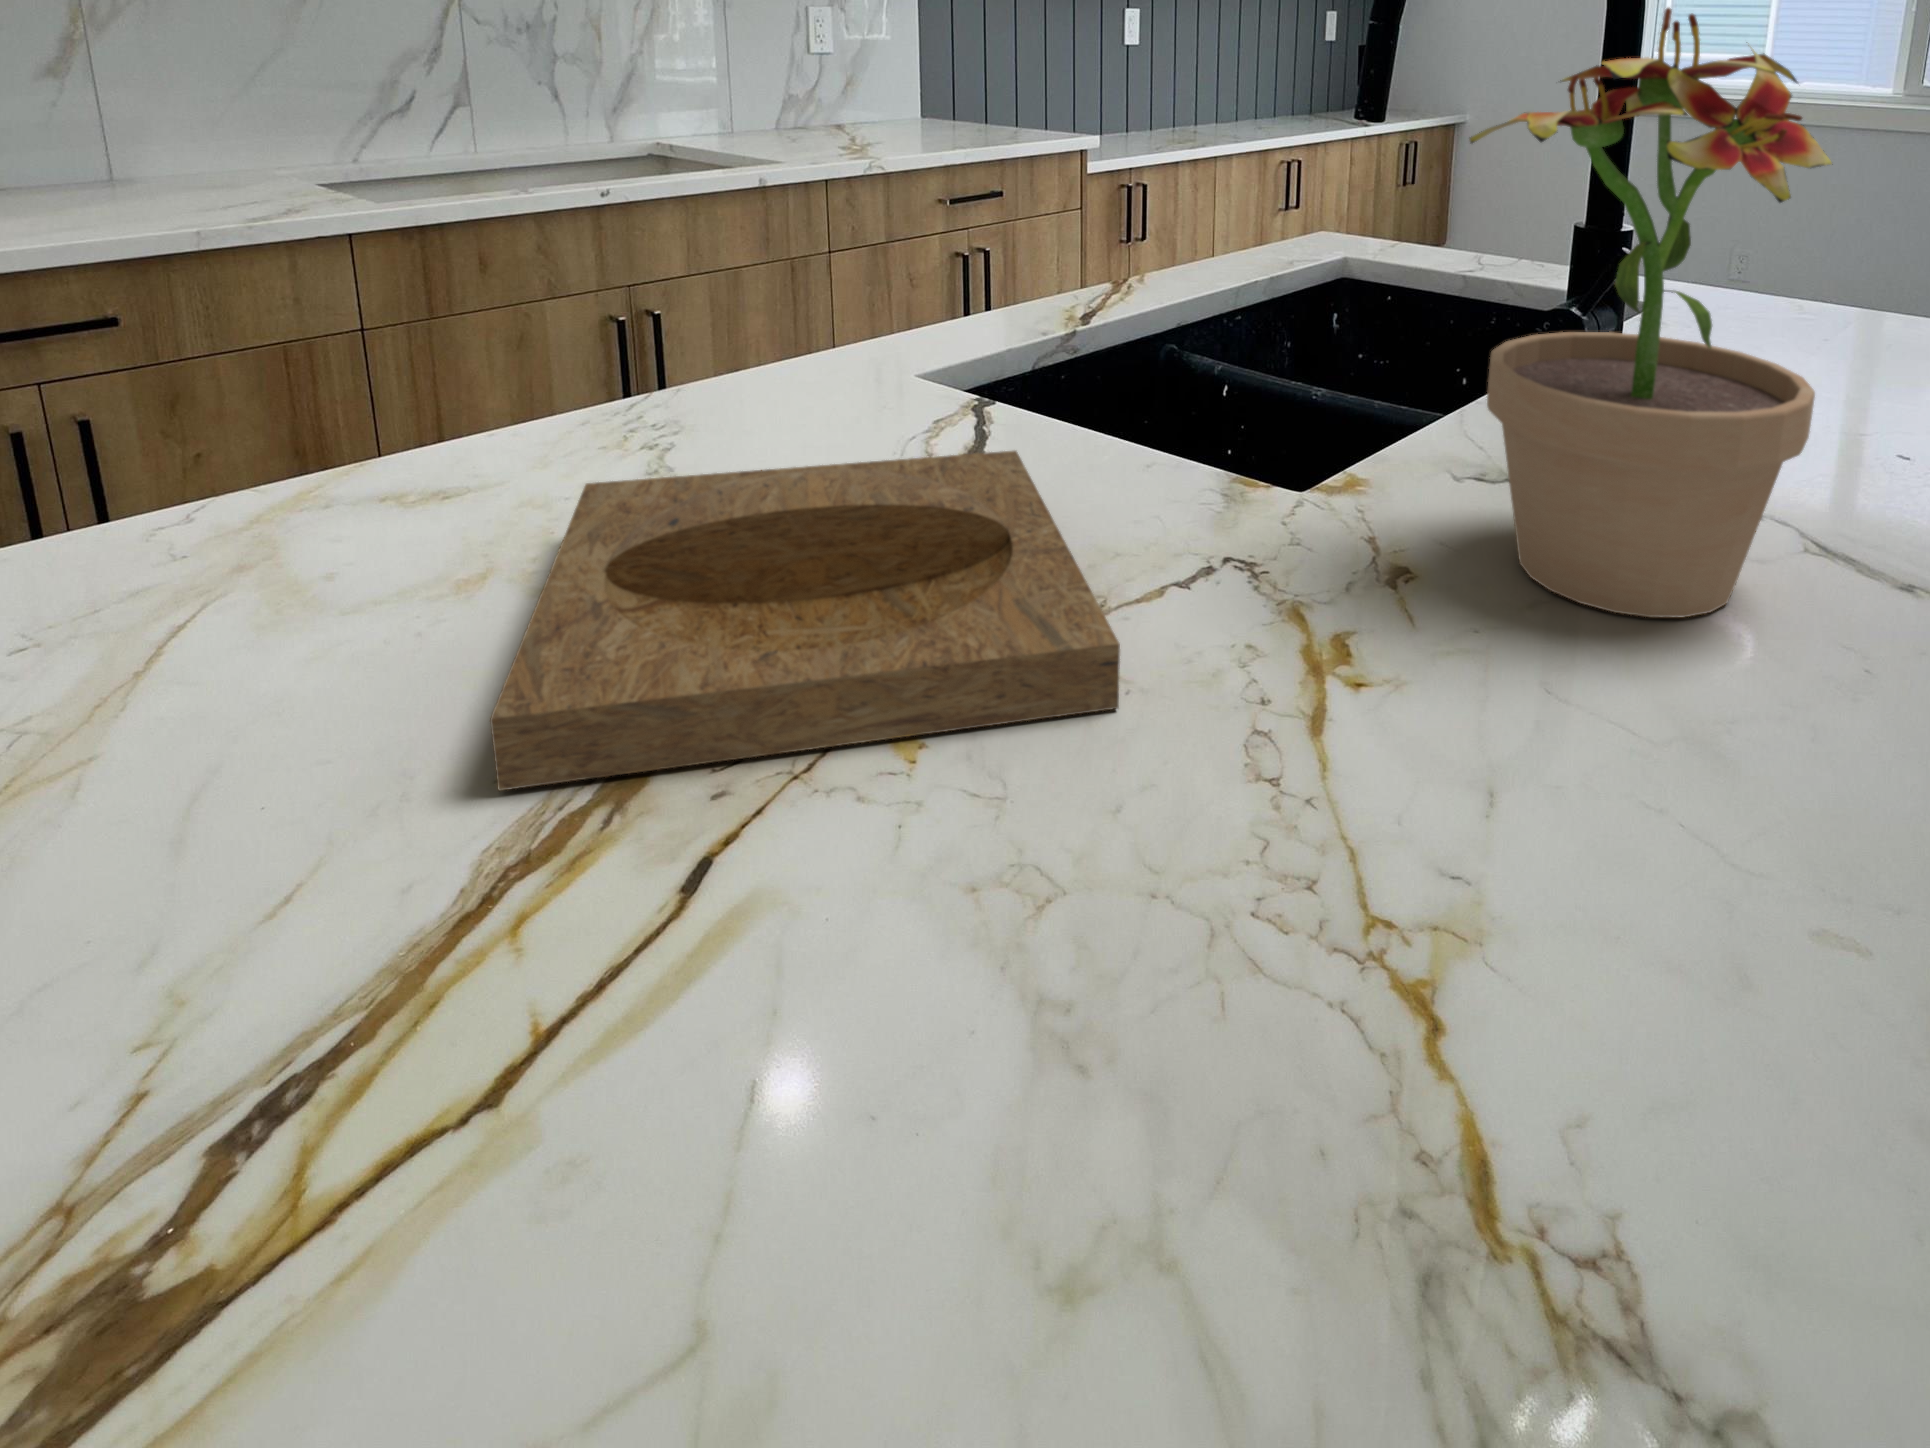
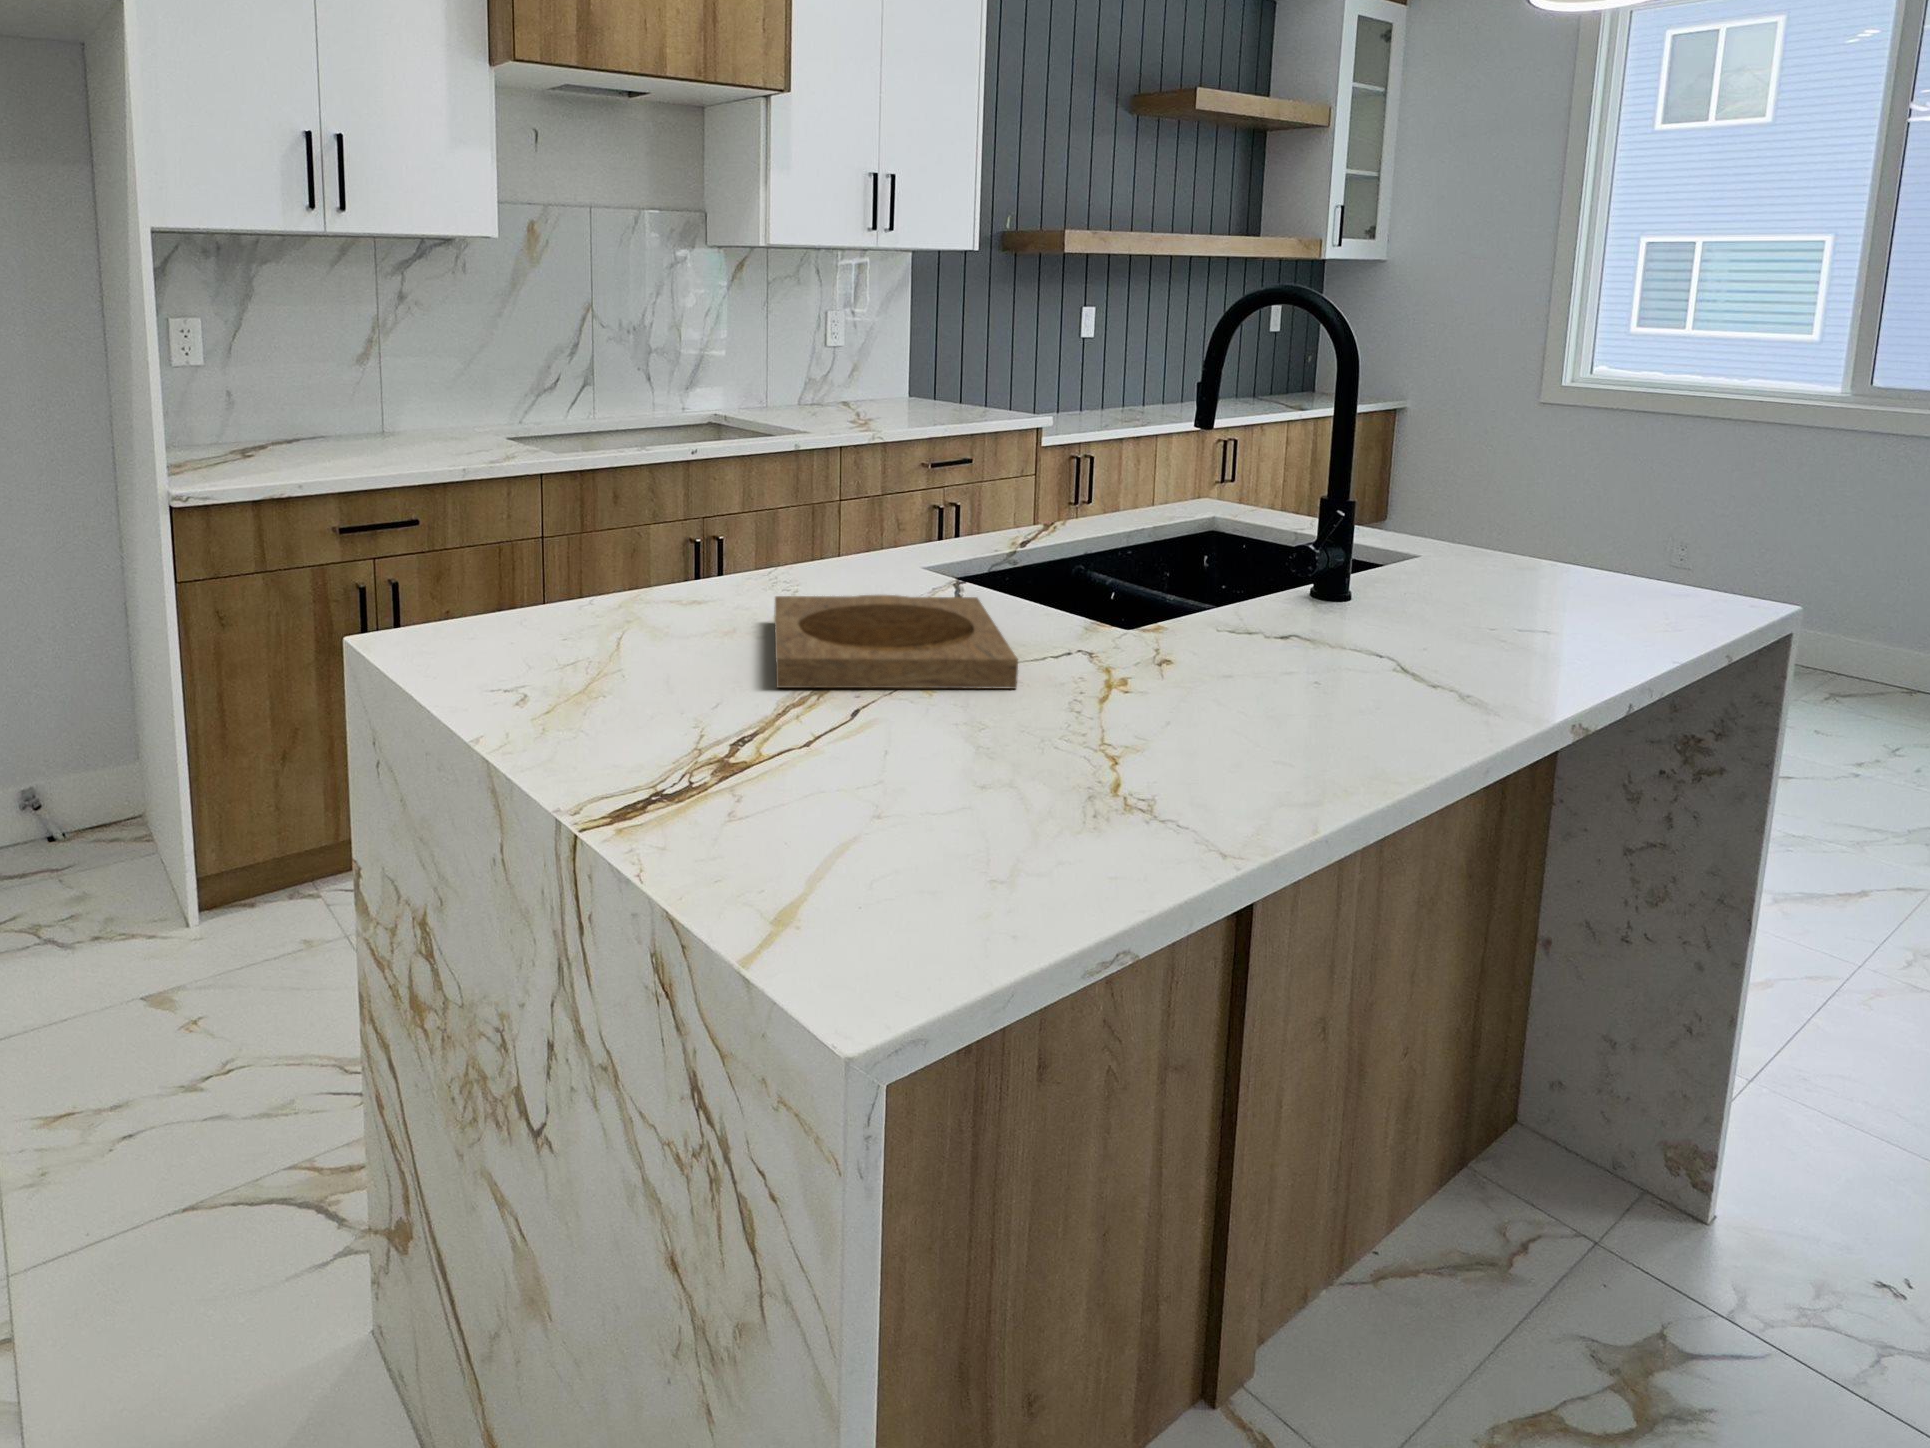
potted plant: present [1470,8,1832,618] -> none [1199,393,1372,684]

